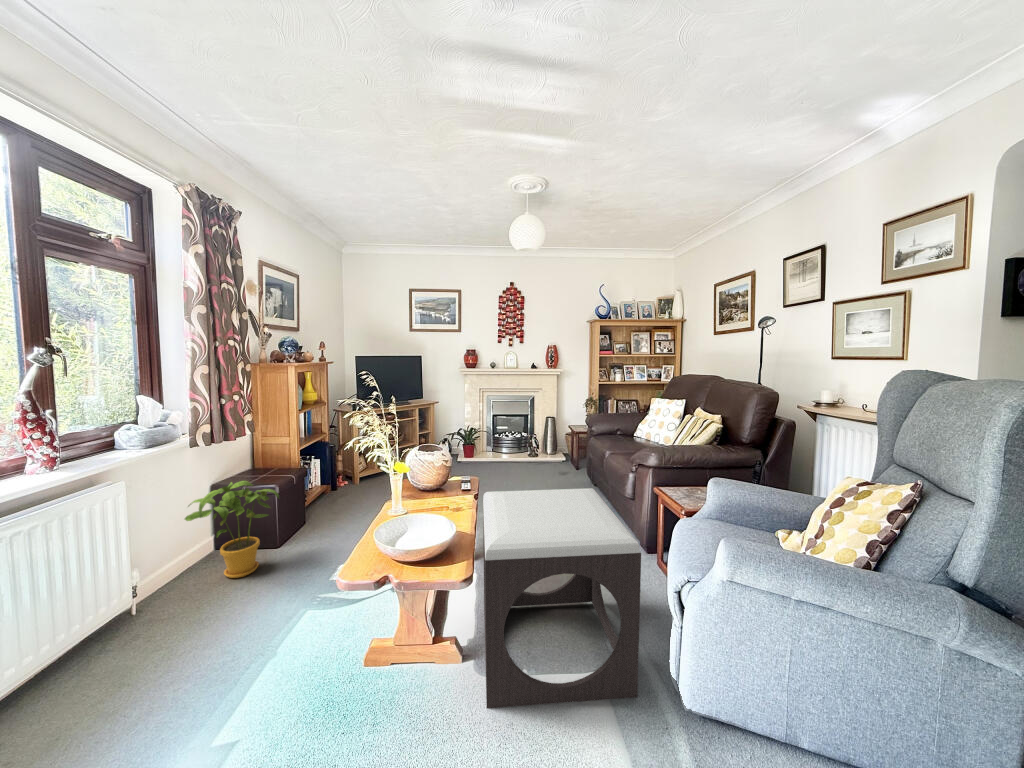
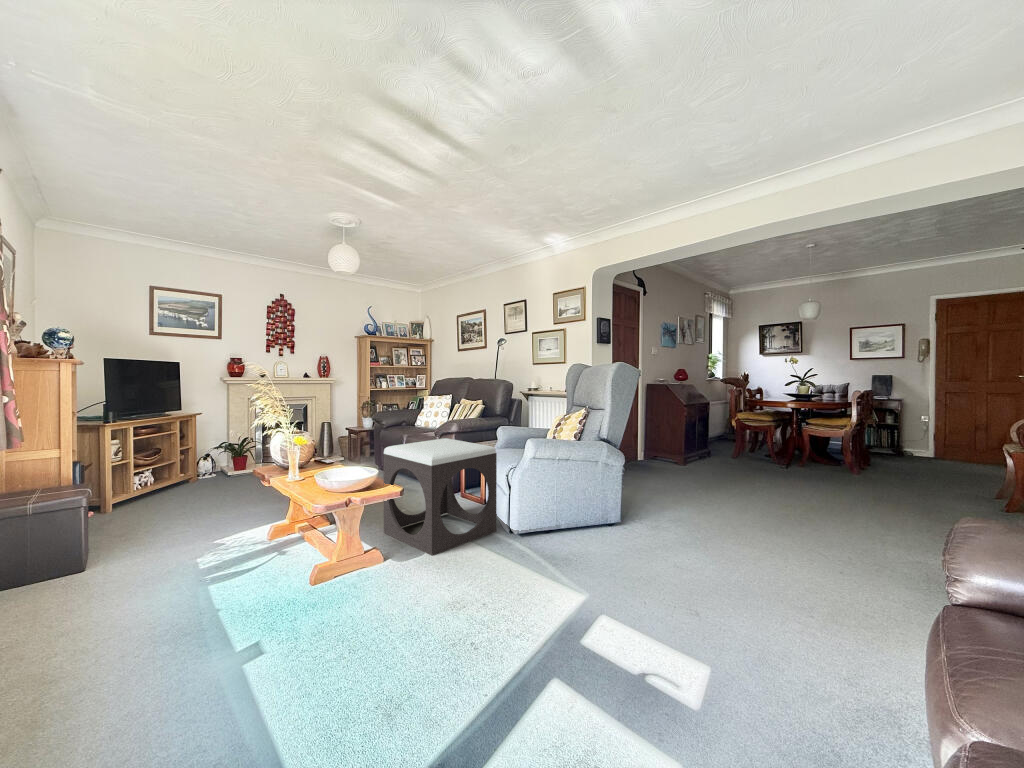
house plant: present [185,481,279,578] -> none [15,475,142,590]

